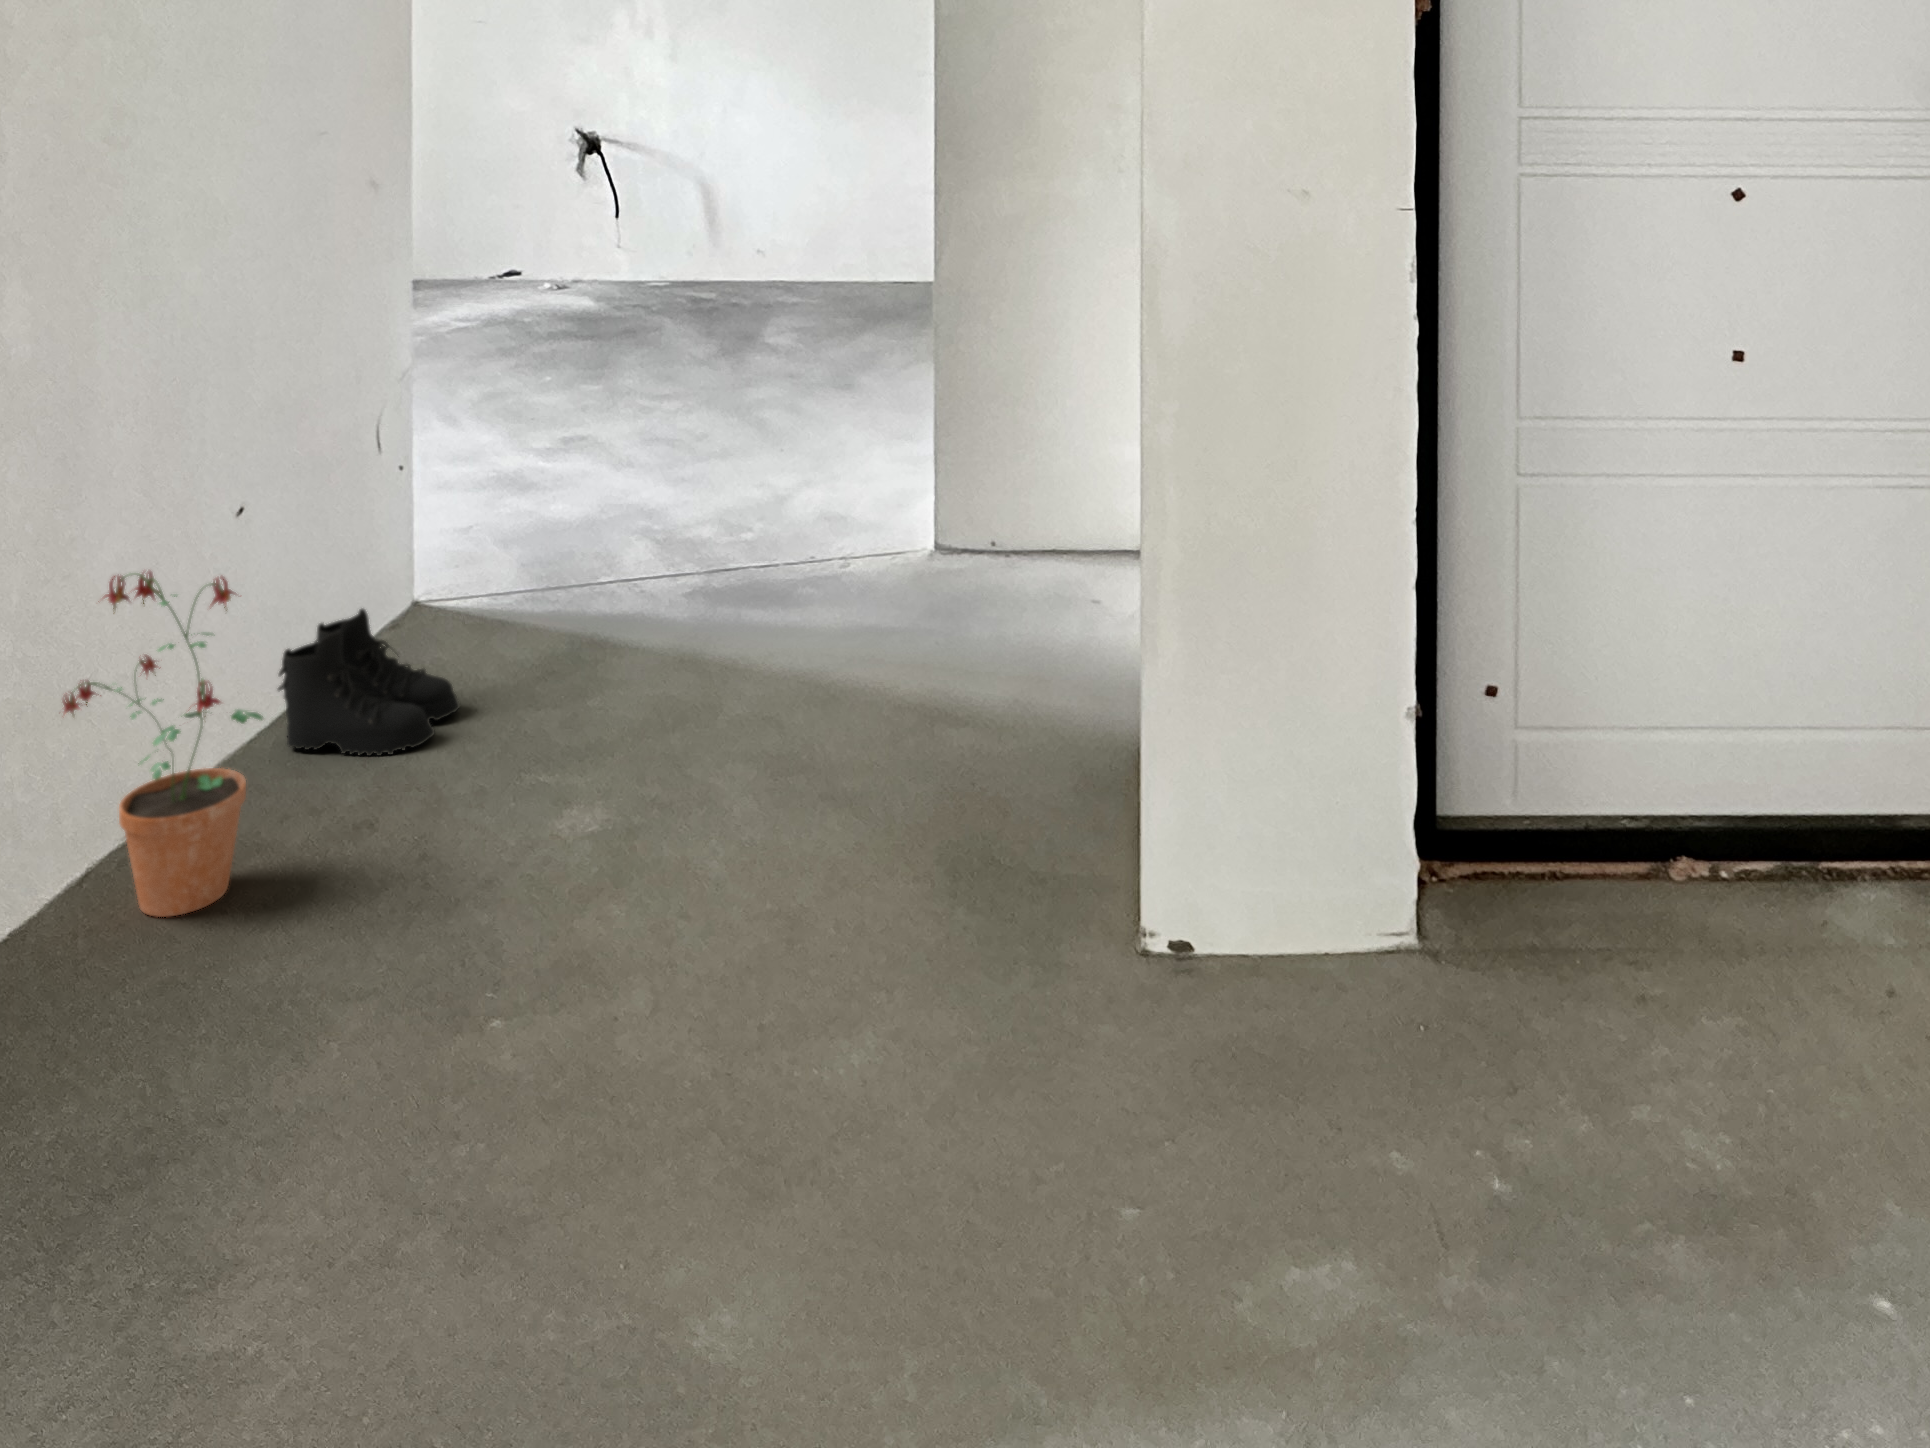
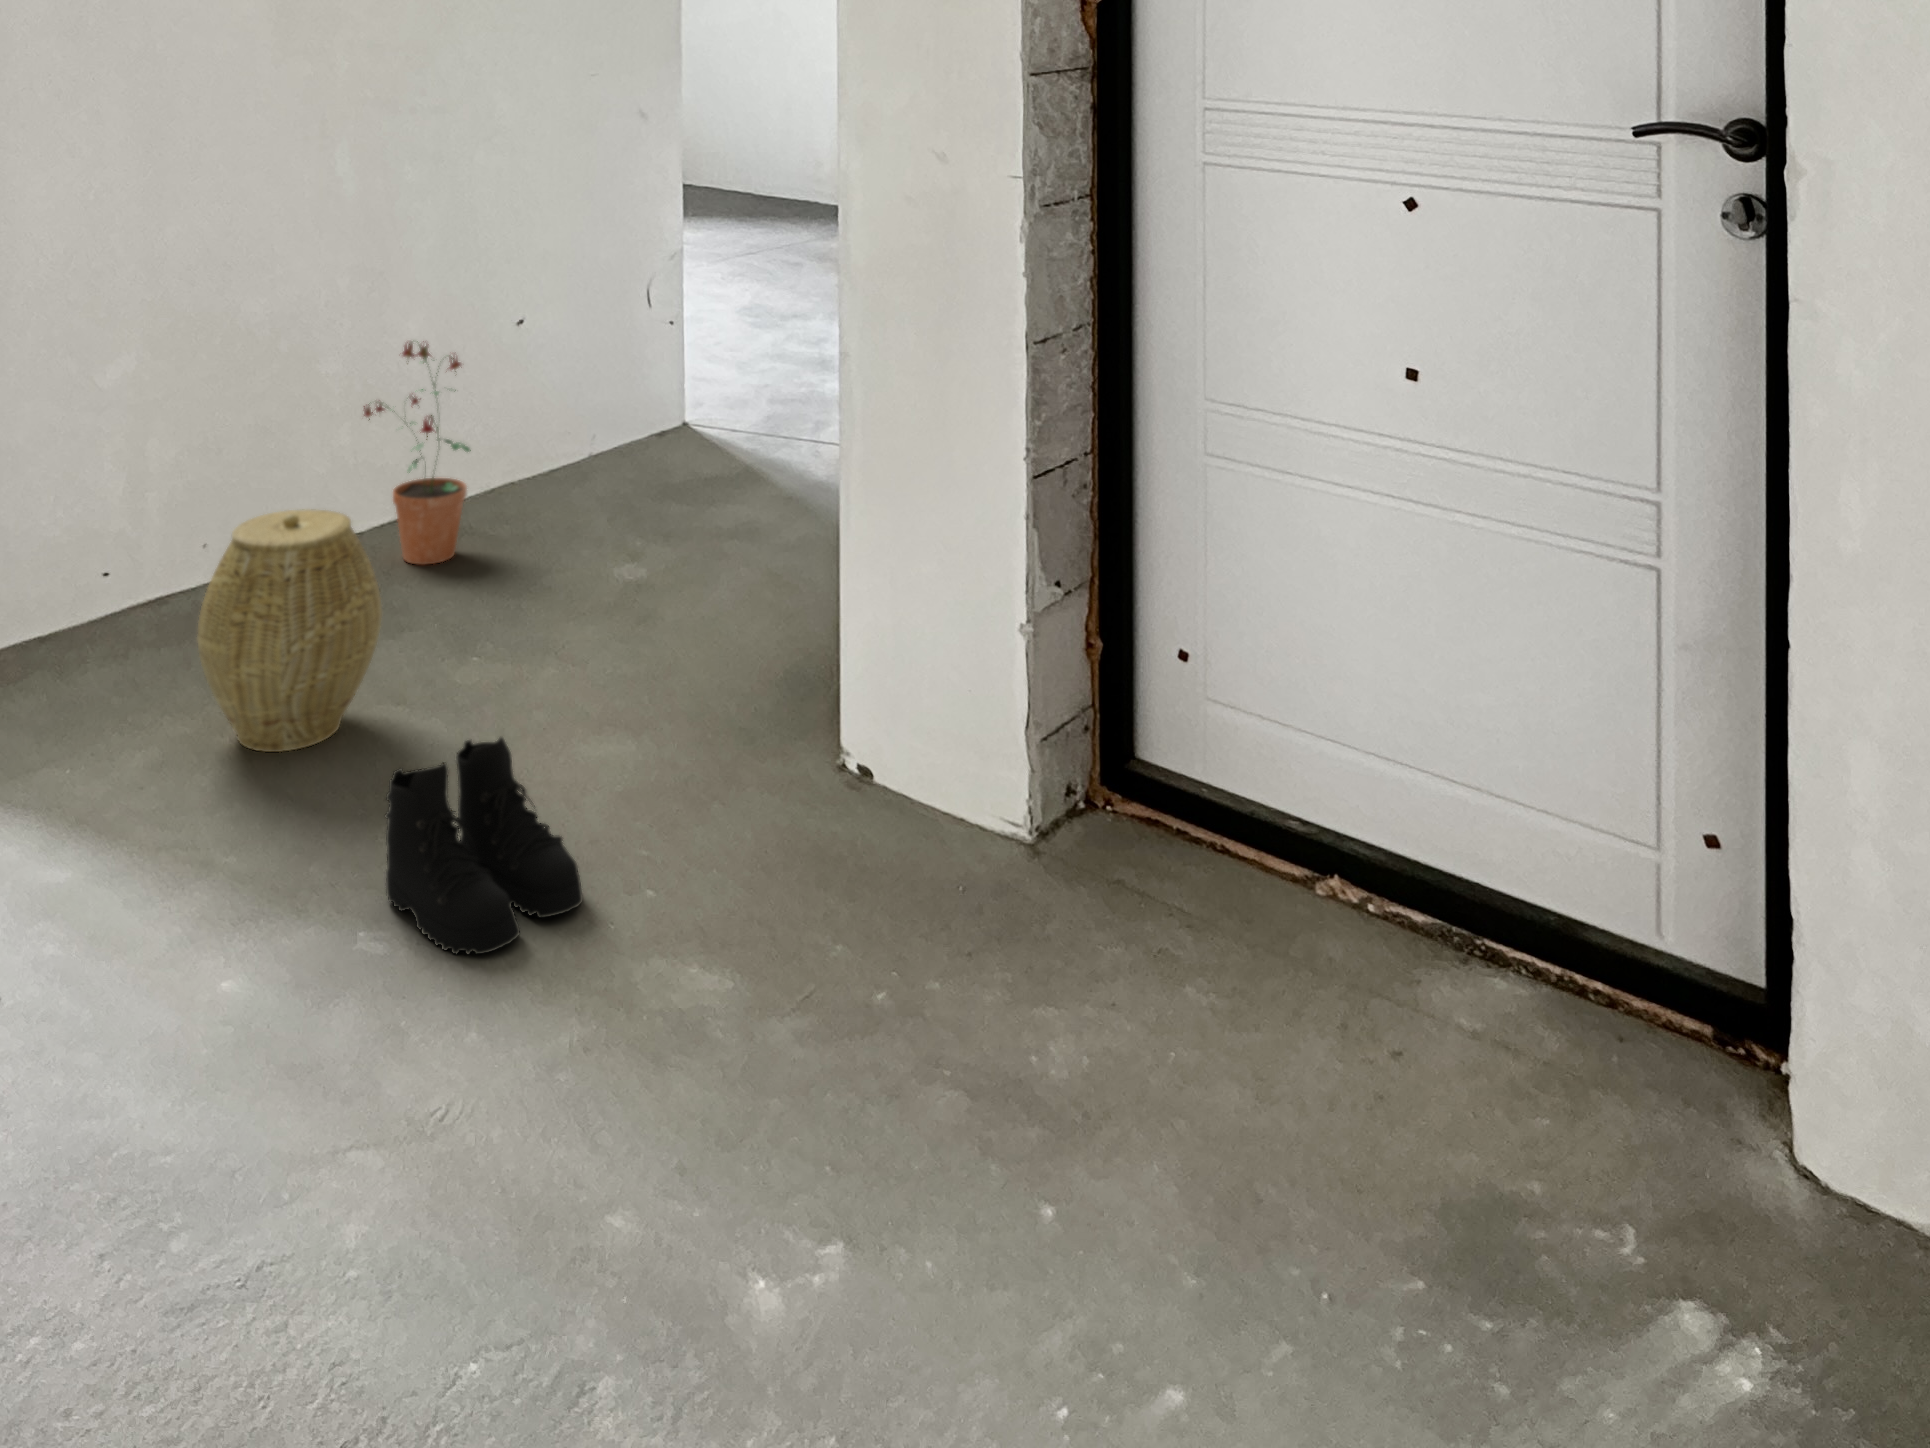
boots: present [278,609,460,756] -> present [385,737,582,955]
woven basket: none [208,852,510,1265] -> present [197,509,382,752]

